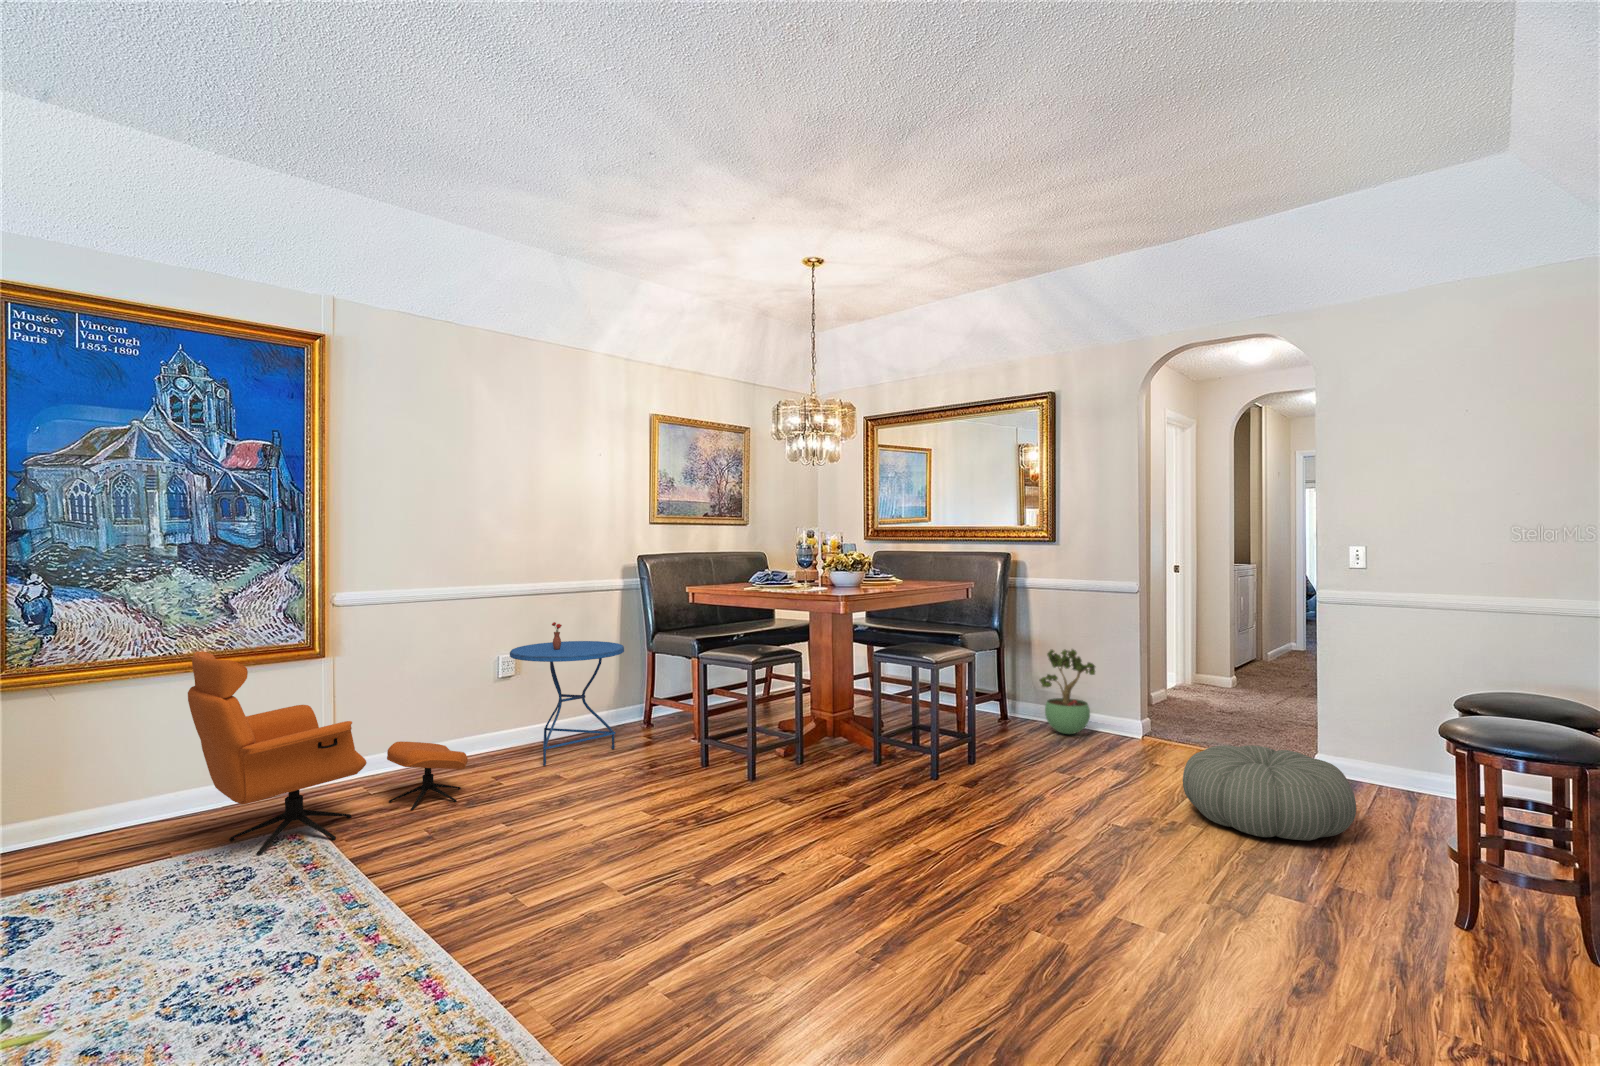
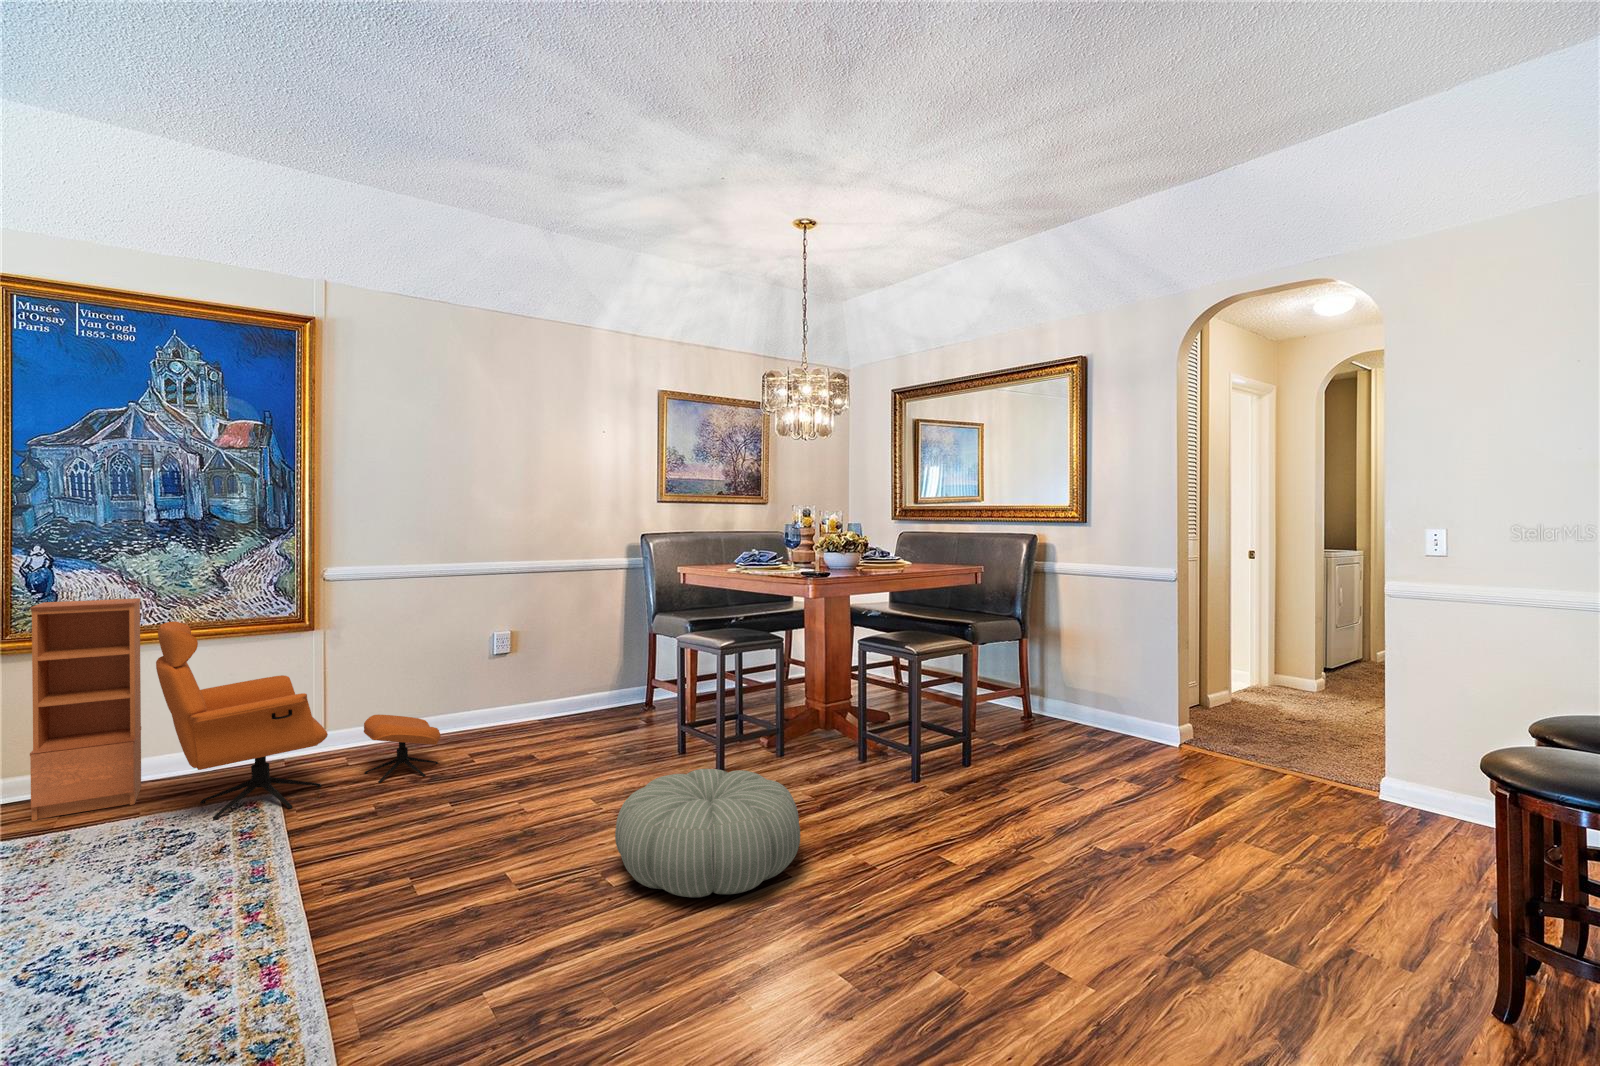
side table: present [510,622,624,766] -> none [502,601,617,744]
bookcase: none [44,628,155,870] -> present [30,598,141,821]
potted plant: present [1040,649,1095,734] -> none [1062,643,1124,737]
pouf: present [1183,745,1356,840] -> present [615,769,800,897]

